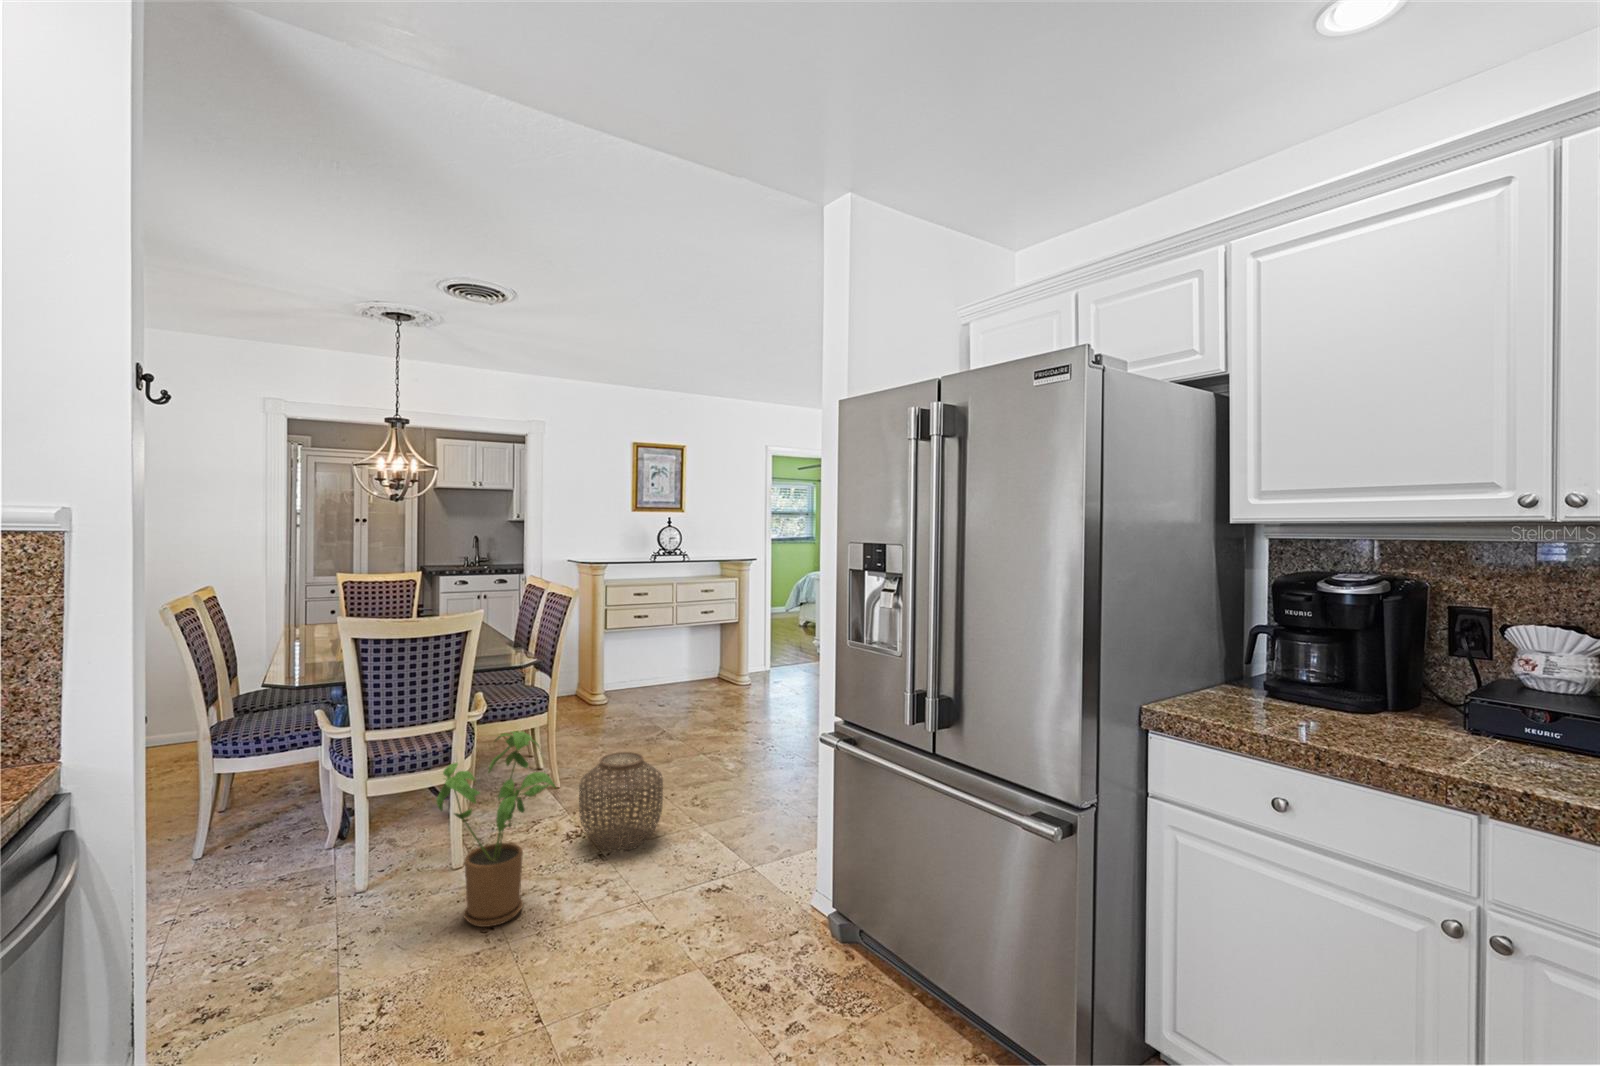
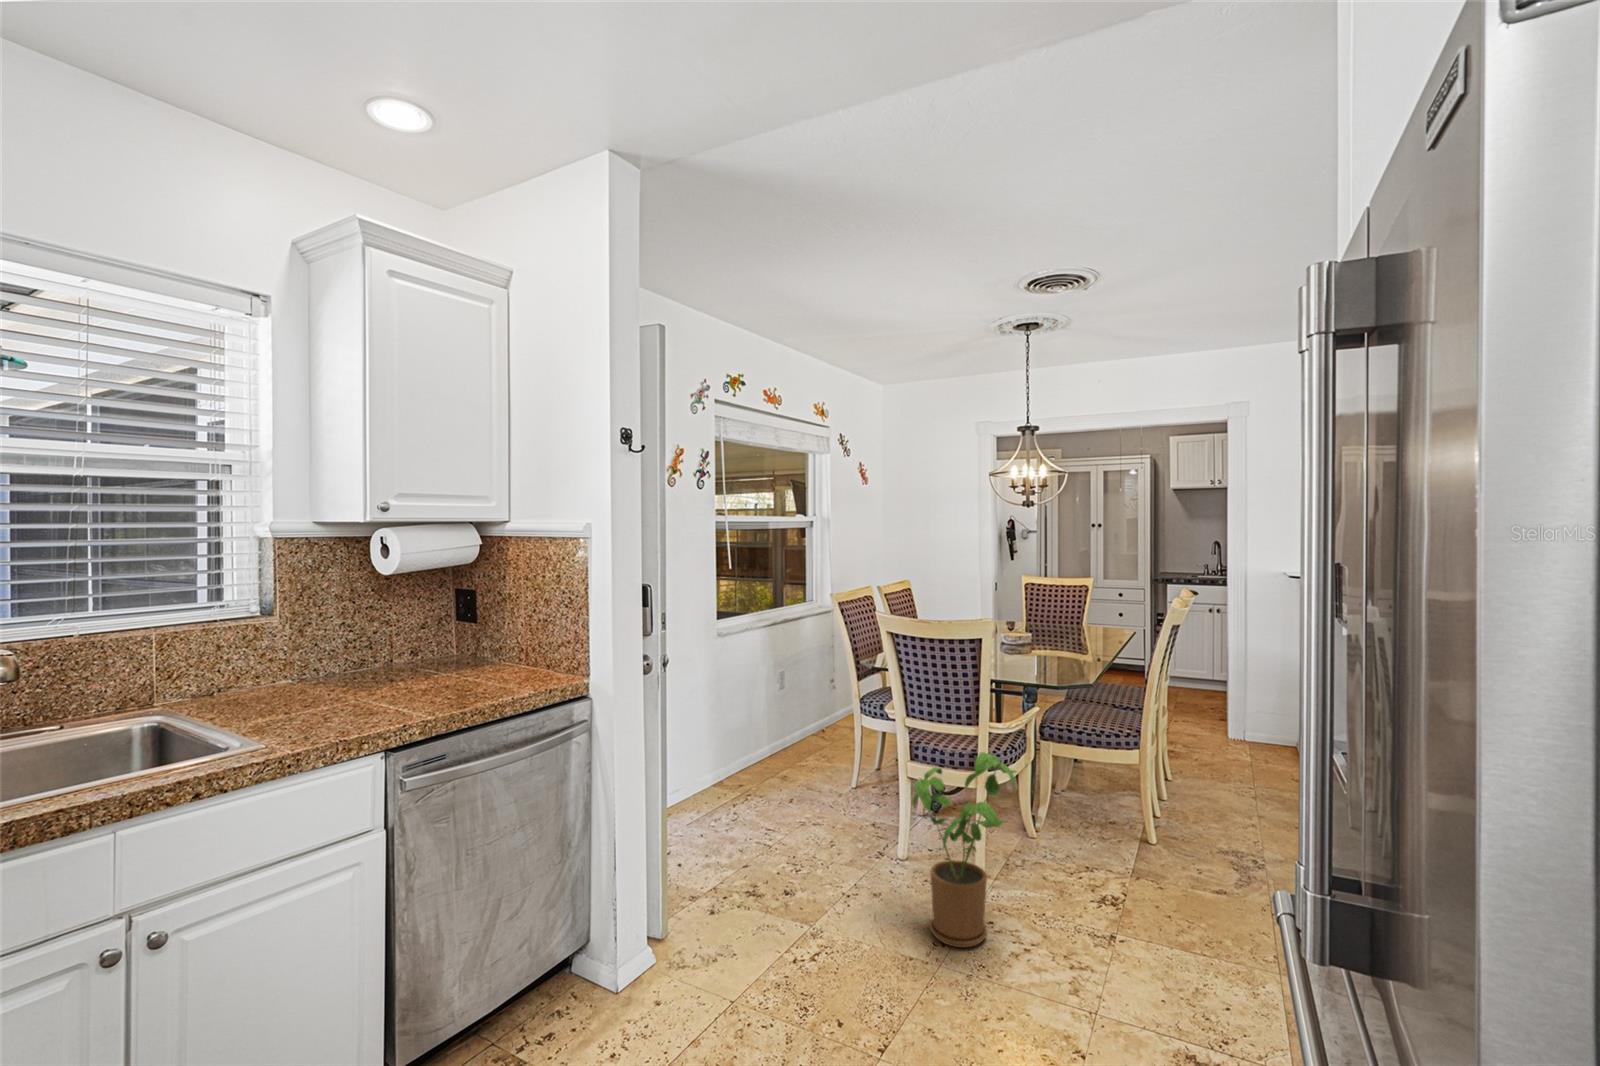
woven basket: present [579,752,663,851] -> none [1098,820,1212,952]

